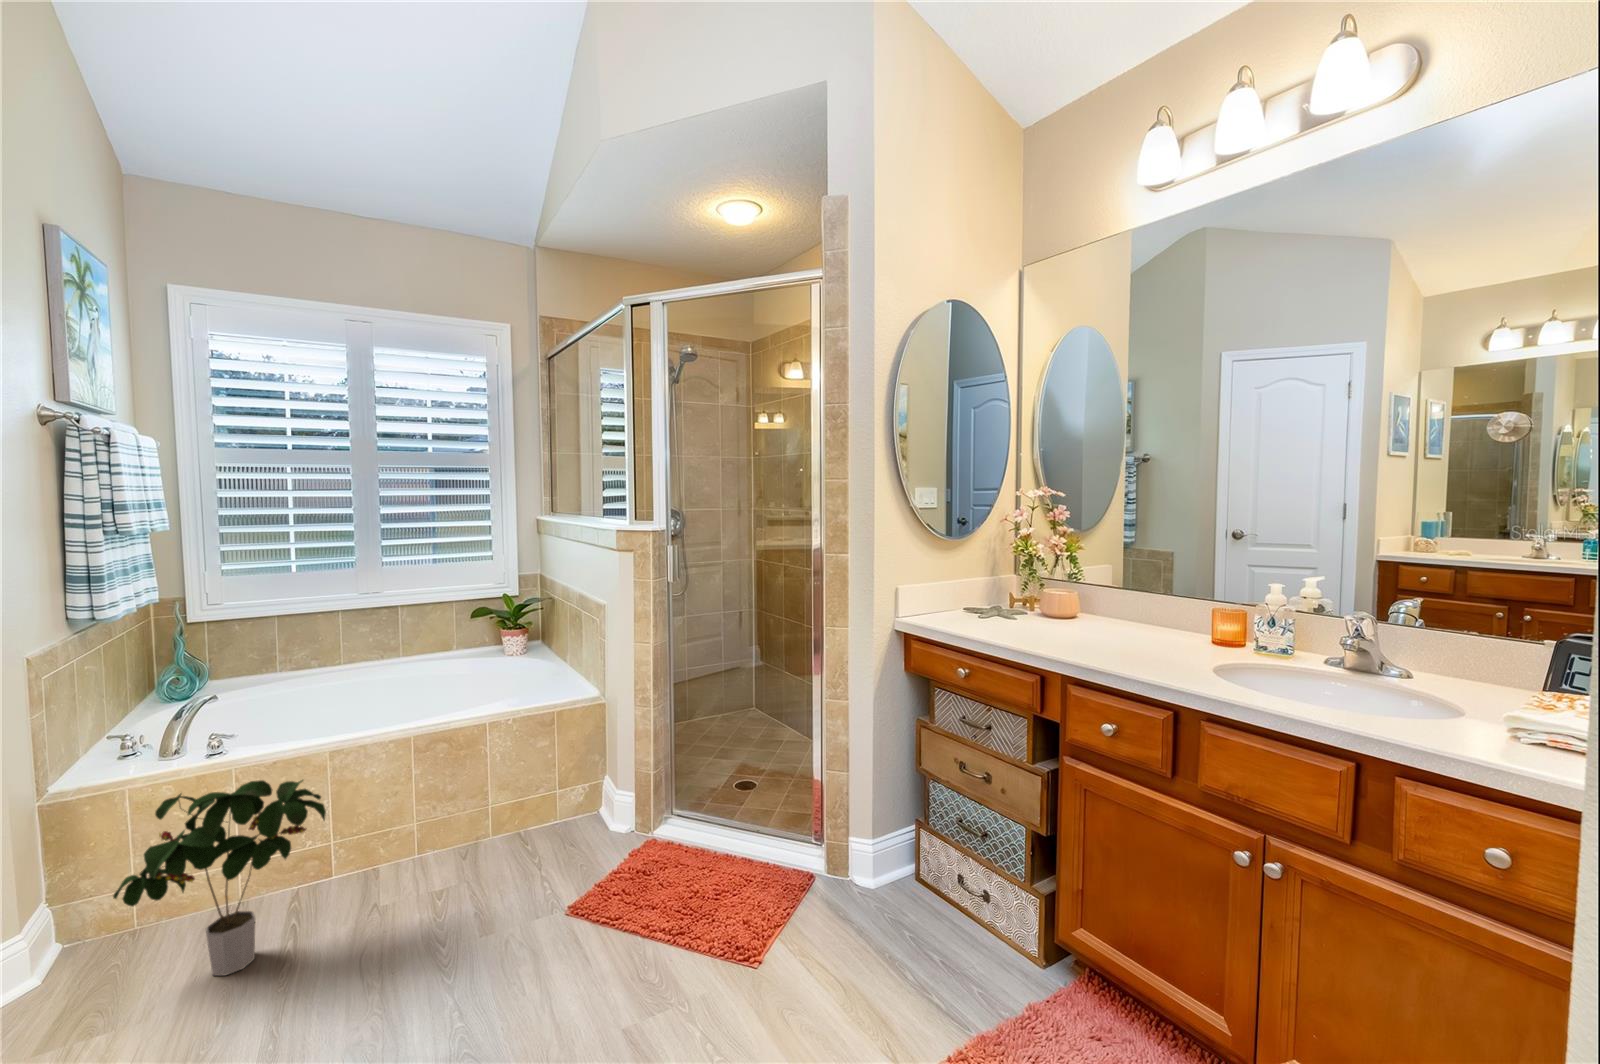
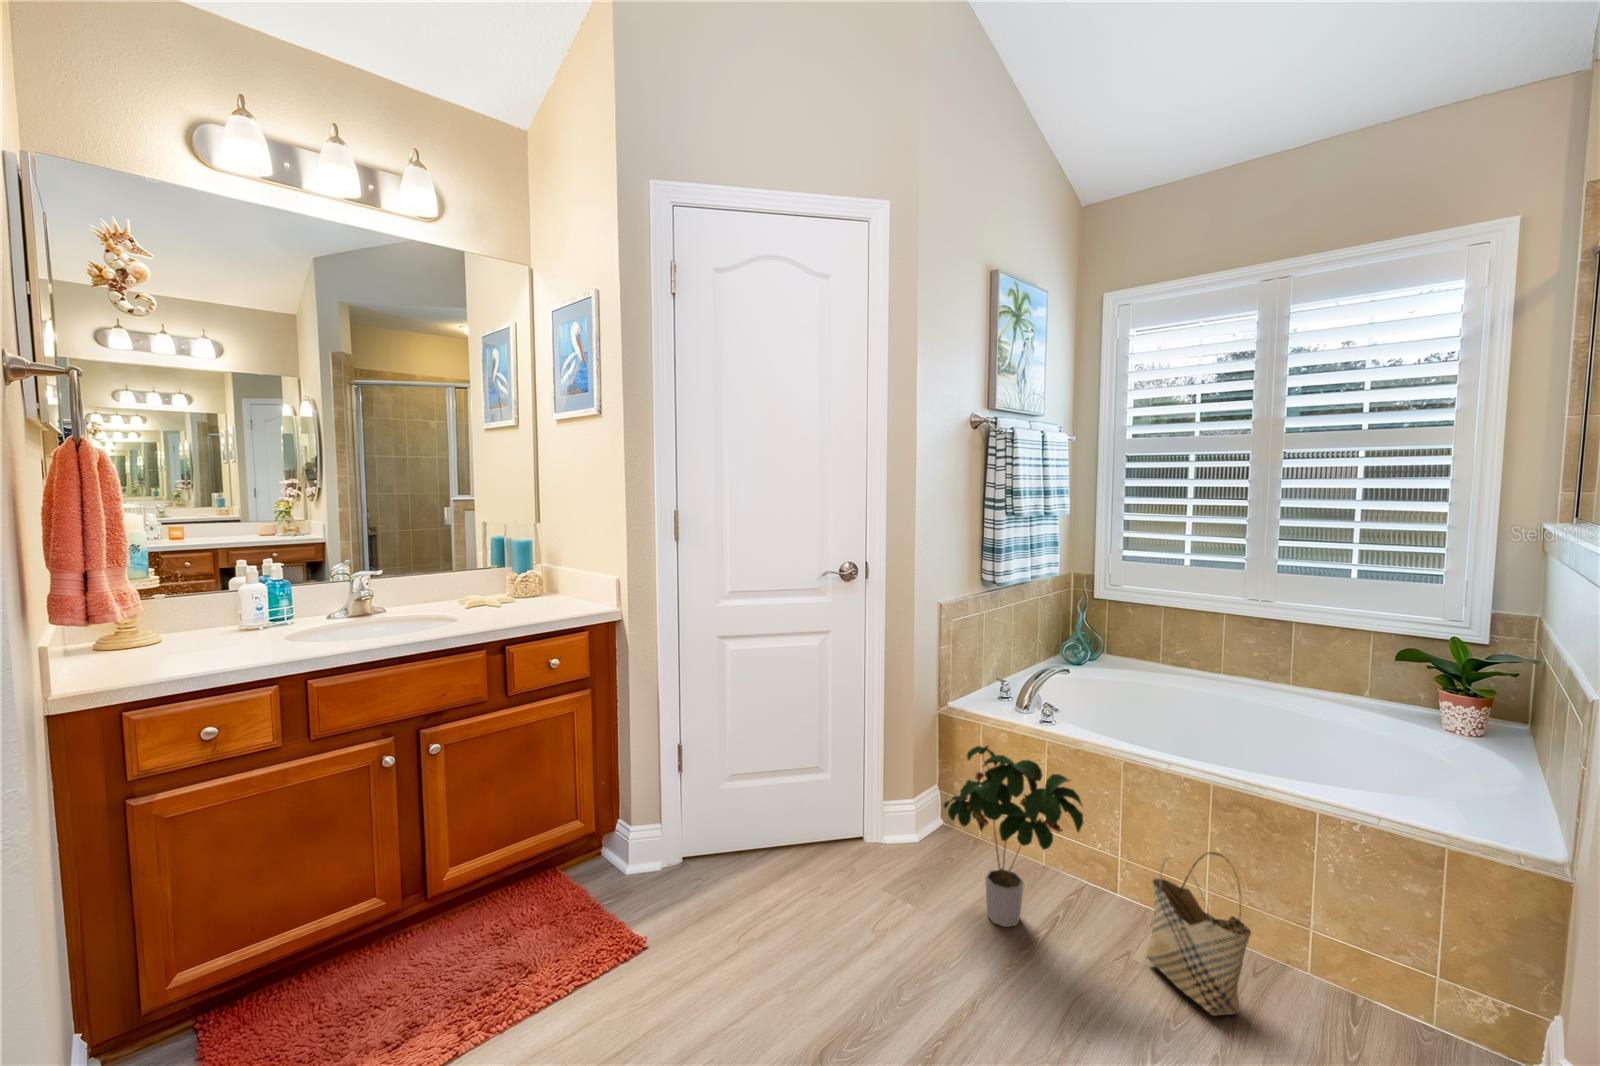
woven basket: none [387,779,474,898] -> present [1145,852,1251,1016]

